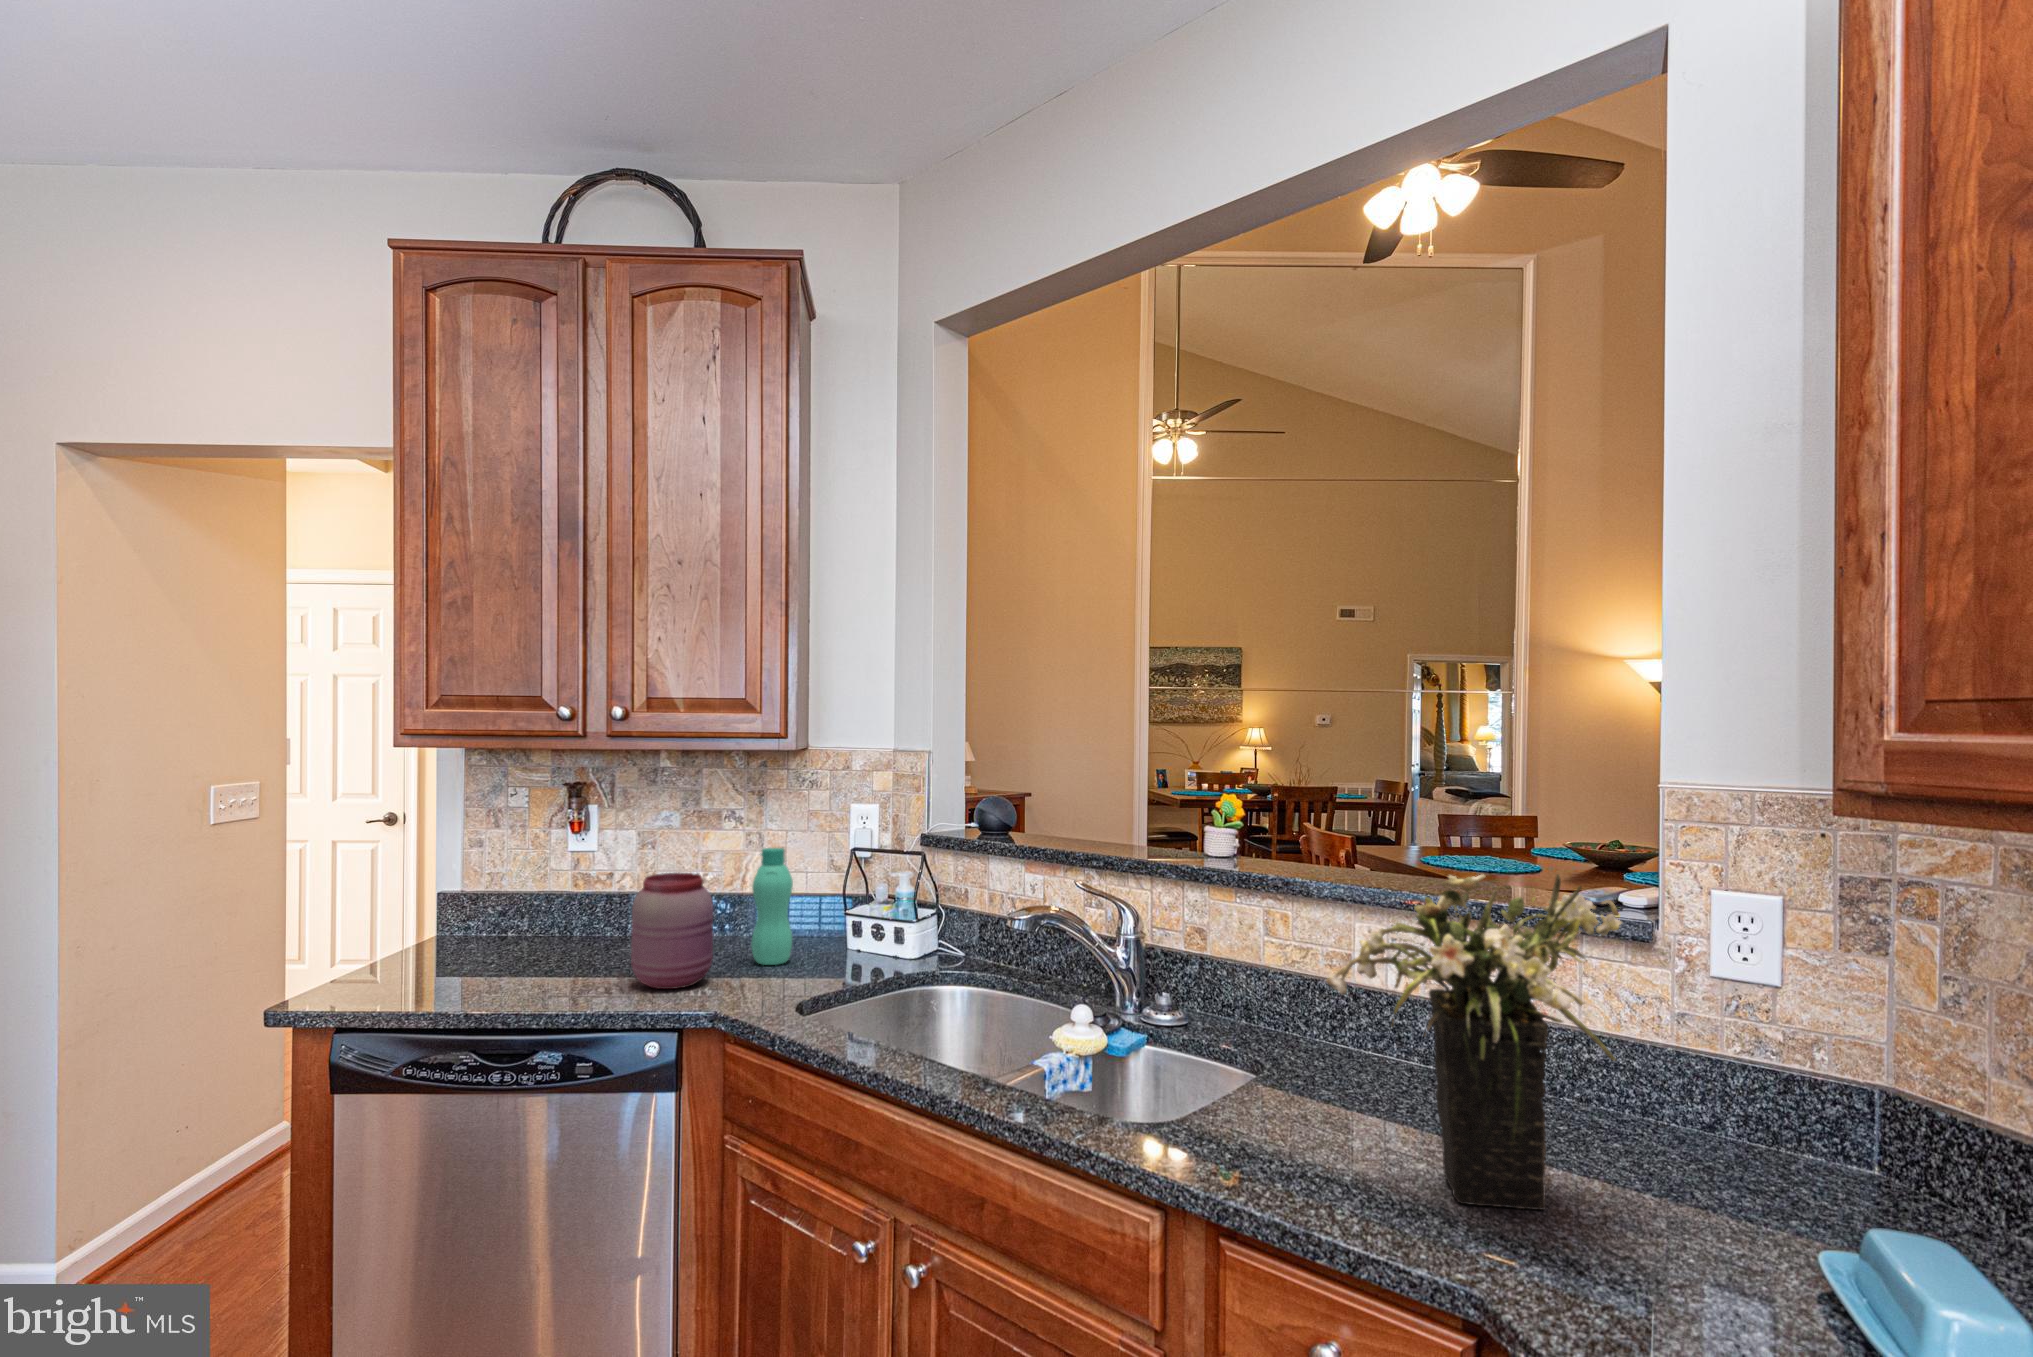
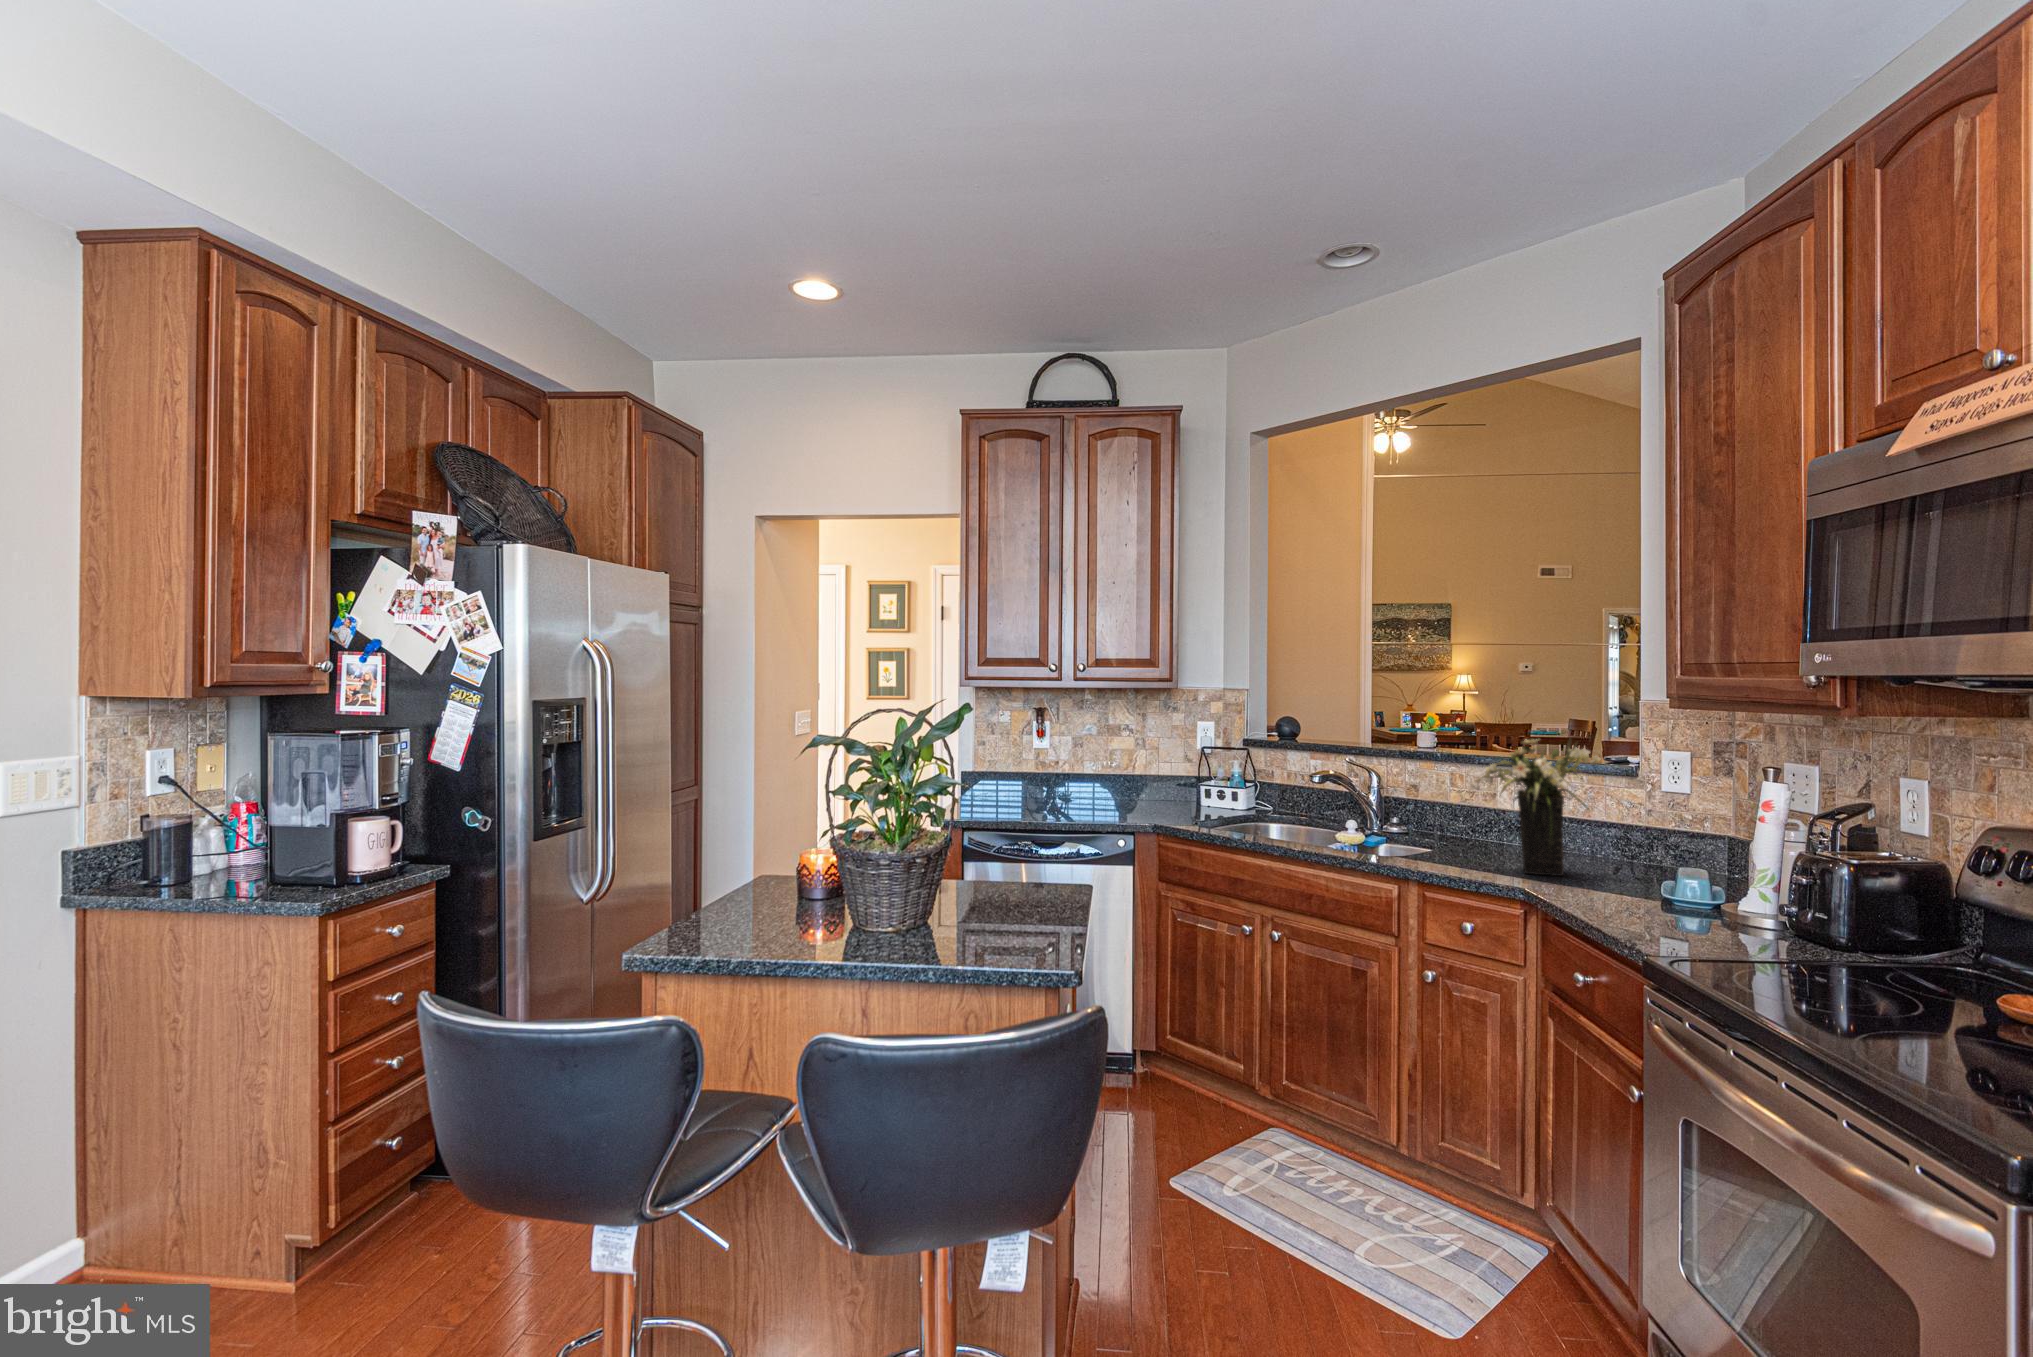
bottle: present [751,848,793,965] -> none [1154,744,1176,808]
jar: present [631,873,713,989] -> none [1098,756,1140,816]

